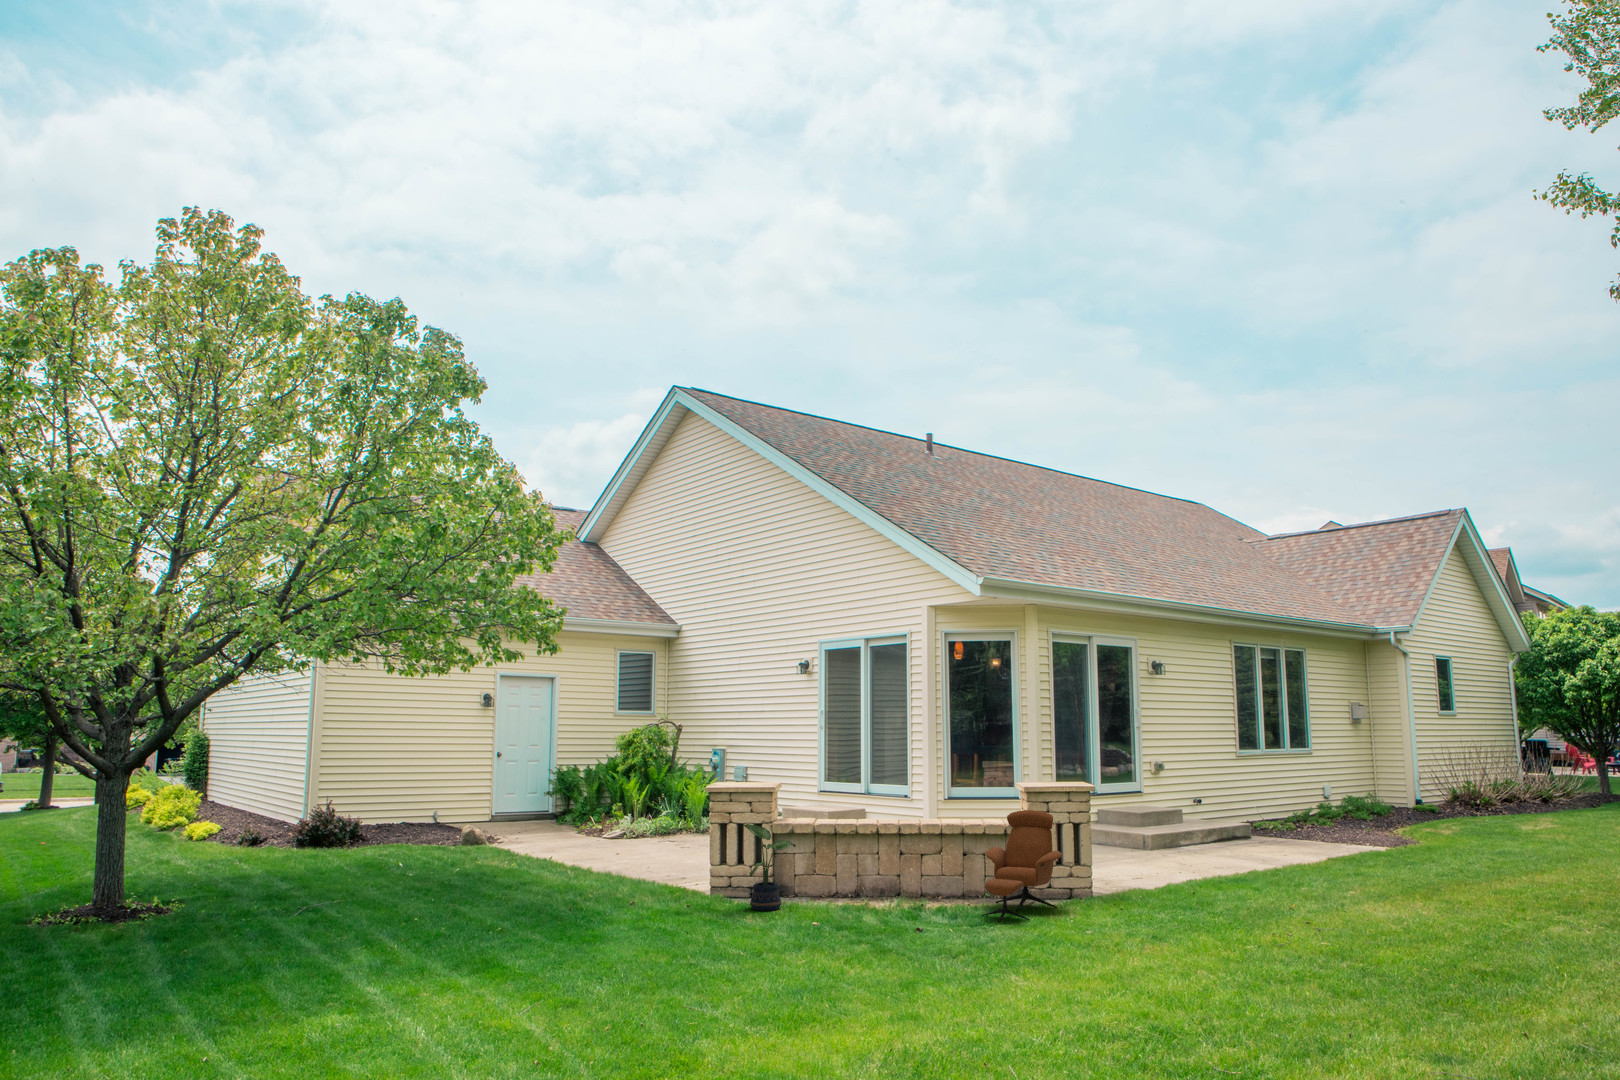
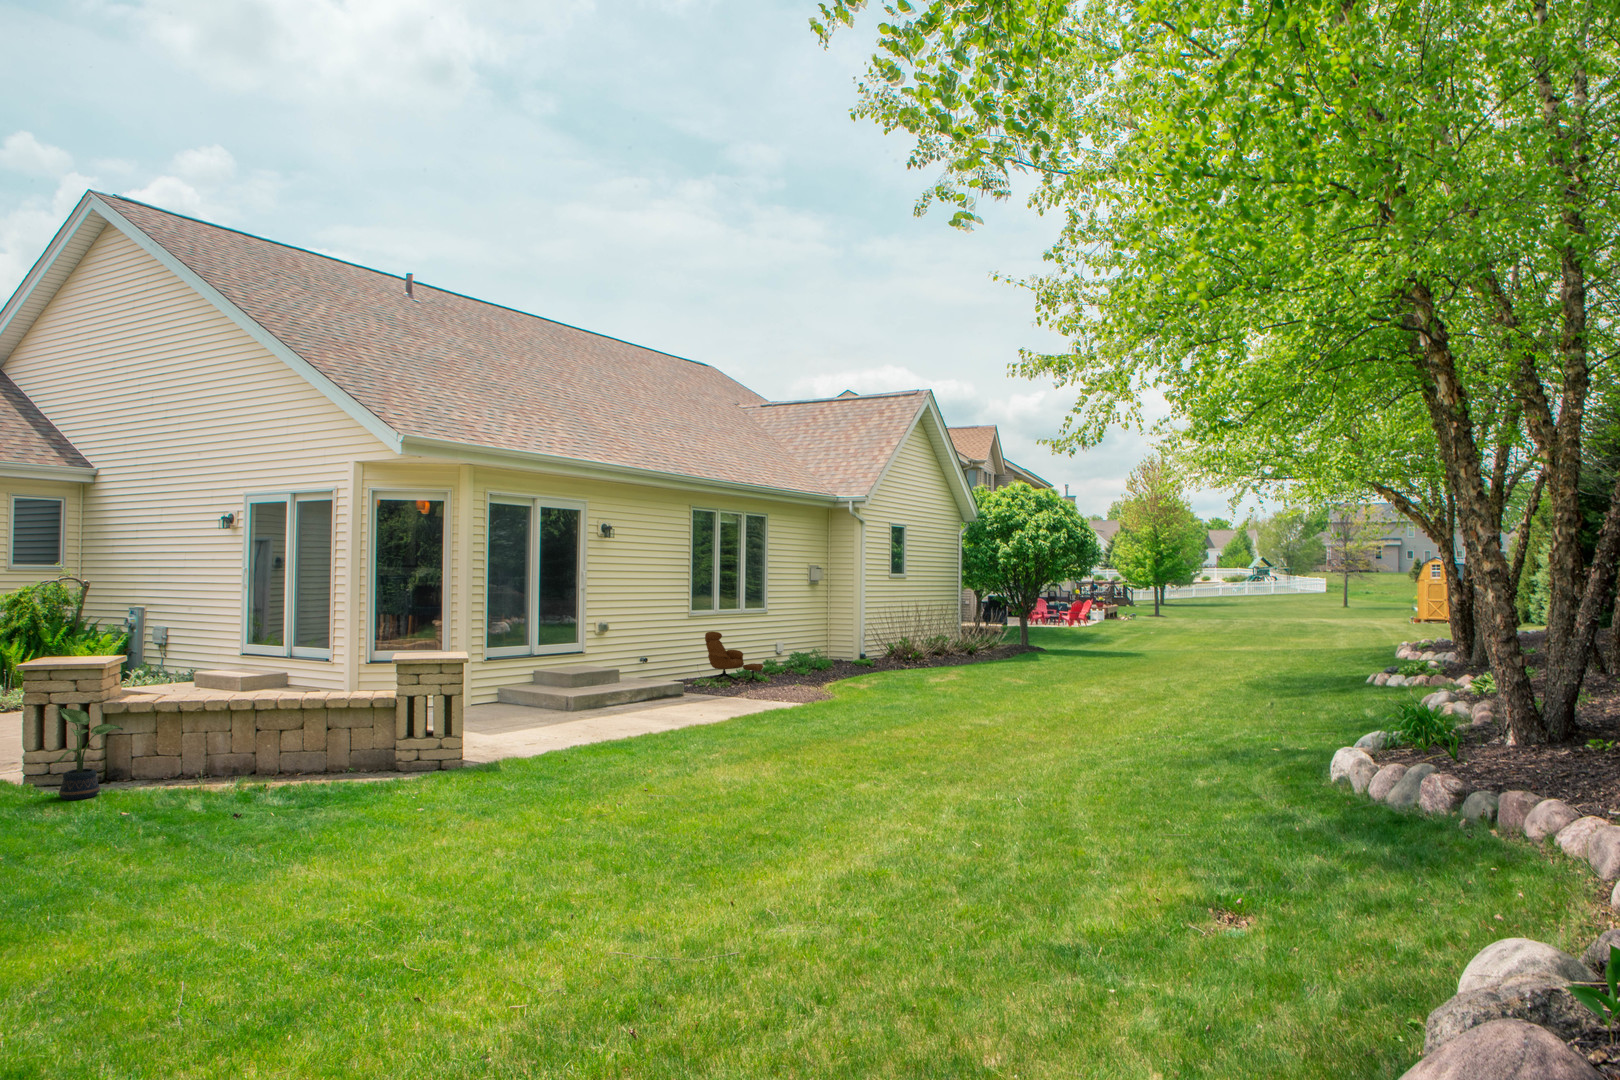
lounge chair: present [982,810,1062,923] -> present [705,632,763,683]

